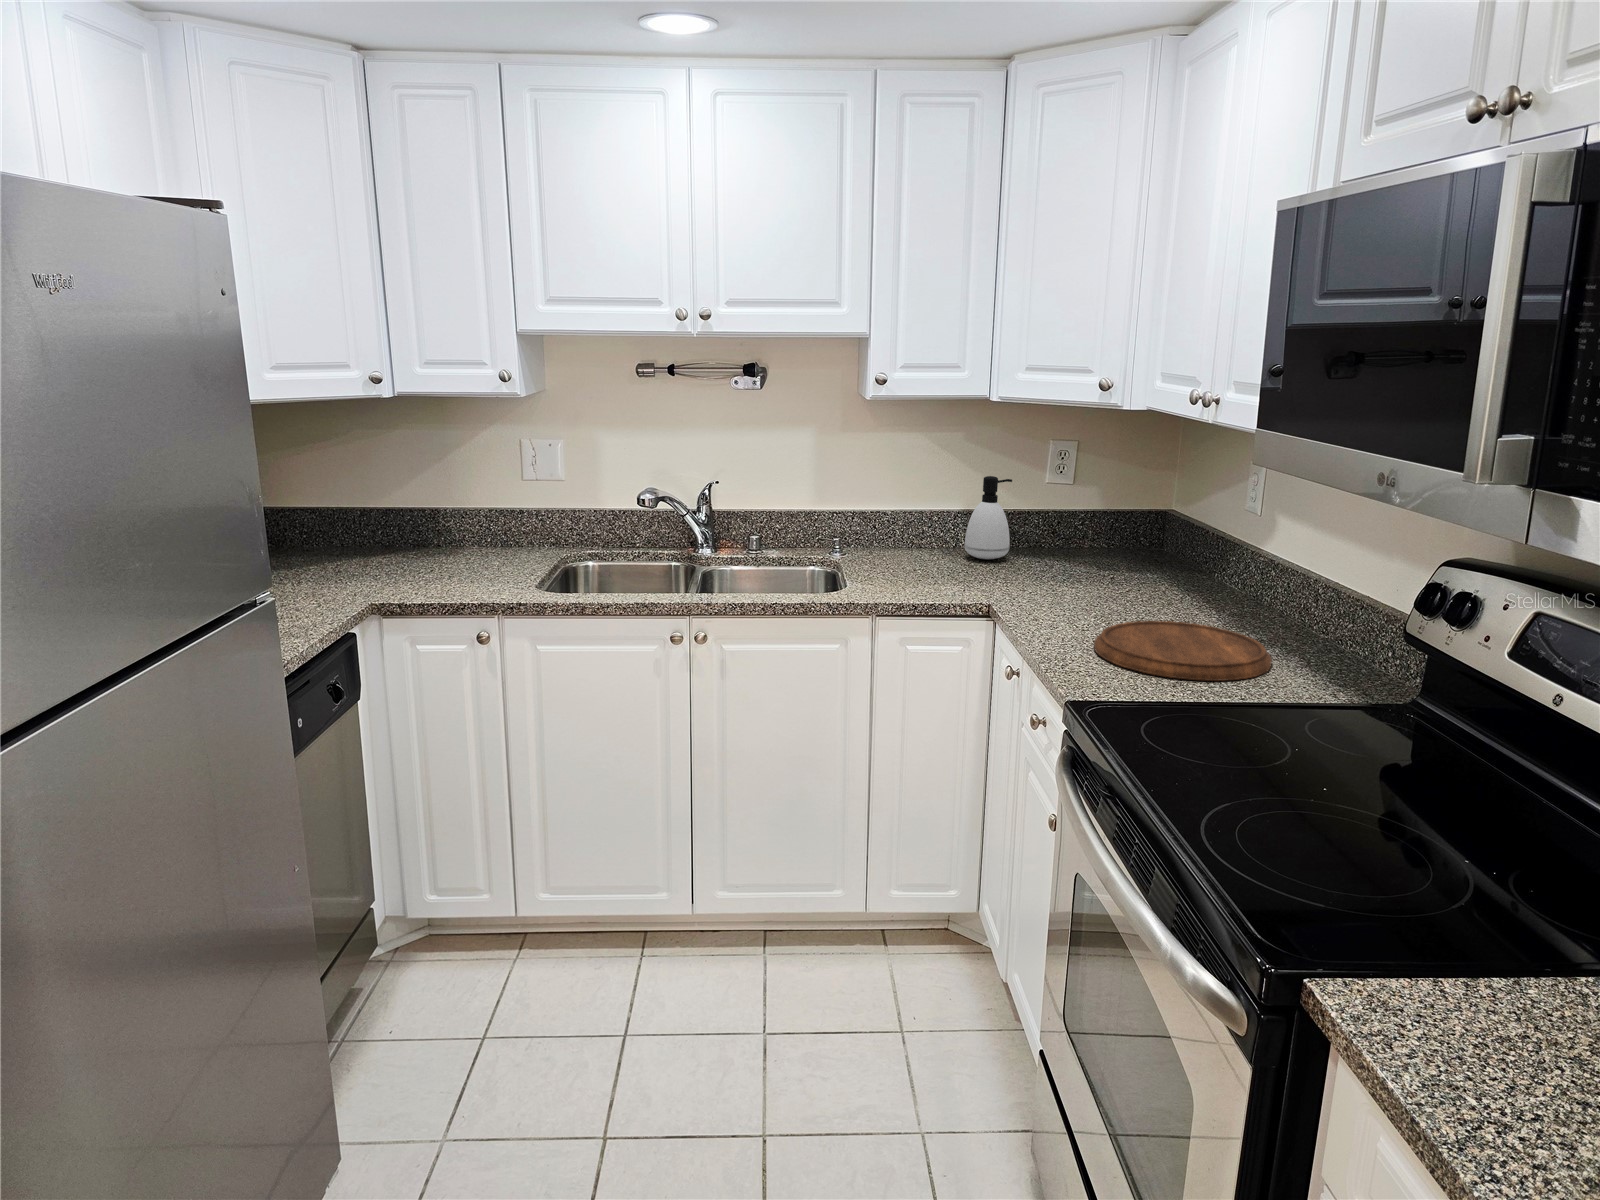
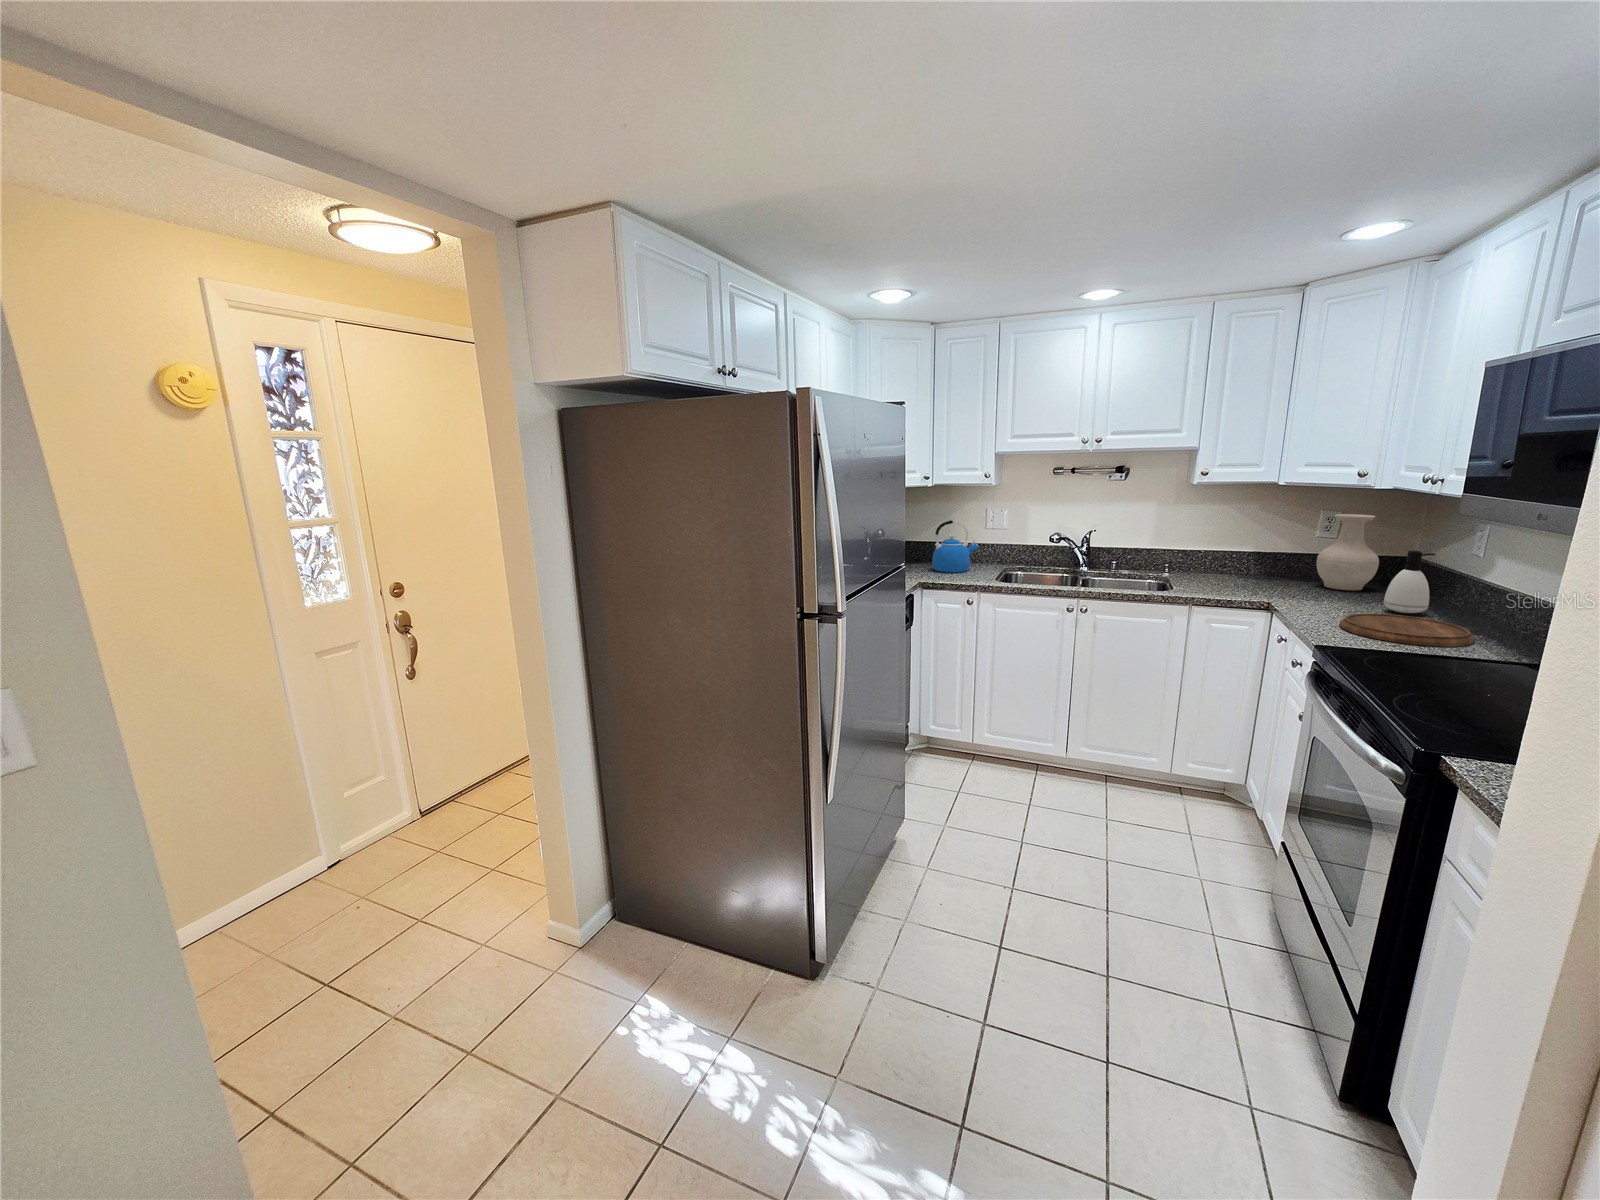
vase: none [1050,447,1131,571] -> present [1317,514,1379,590]
kettle: none [410,470,505,577] -> present [932,520,979,573]
soap dispenser: present [965,476,1012,559] -> present [1384,551,1436,613]

